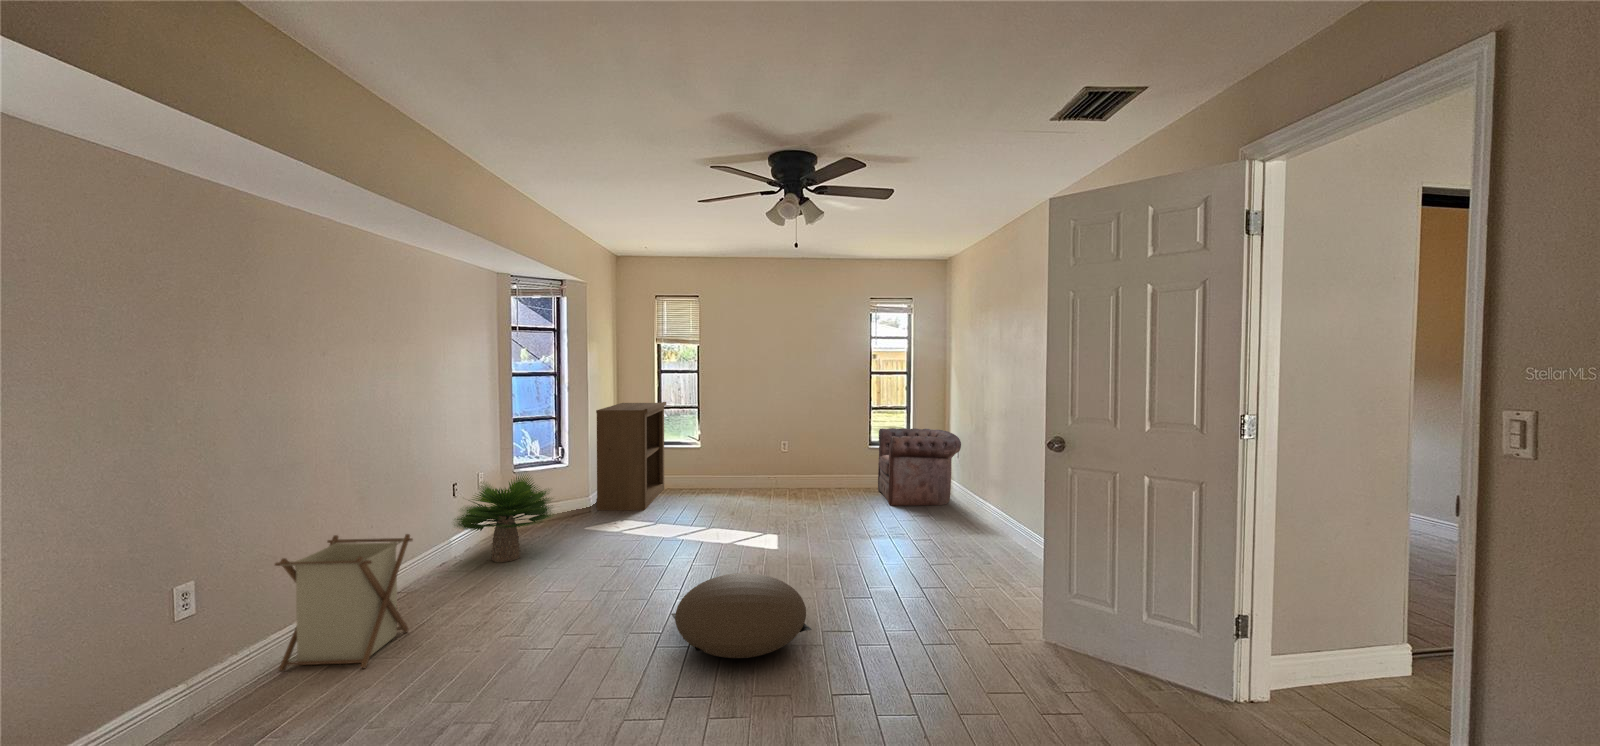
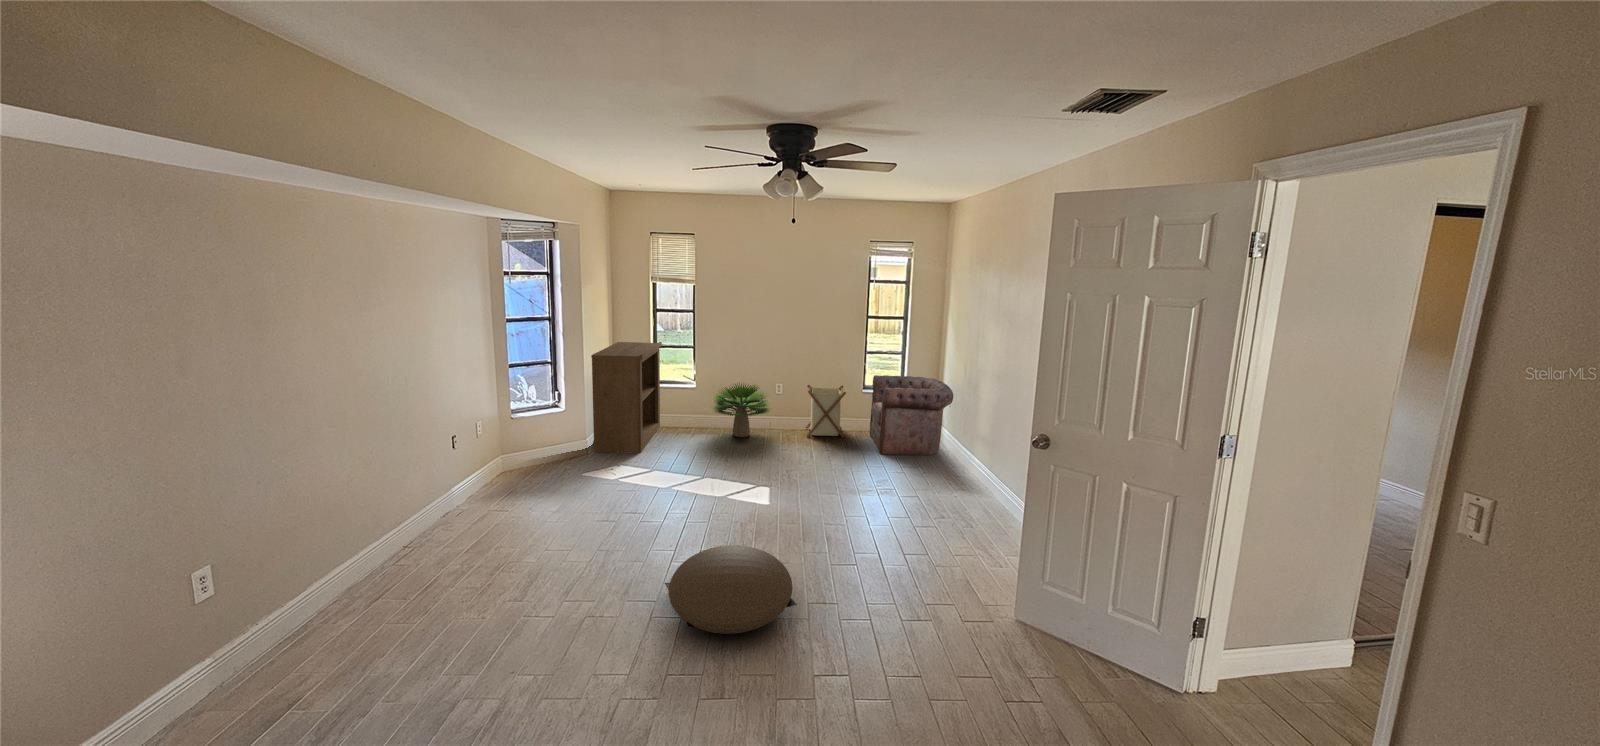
potted plant: present [454,475,551,562] -> present [712,383,772,437]
laundry basket: present [275,534,413,671] -> present [806,385,846,438]

